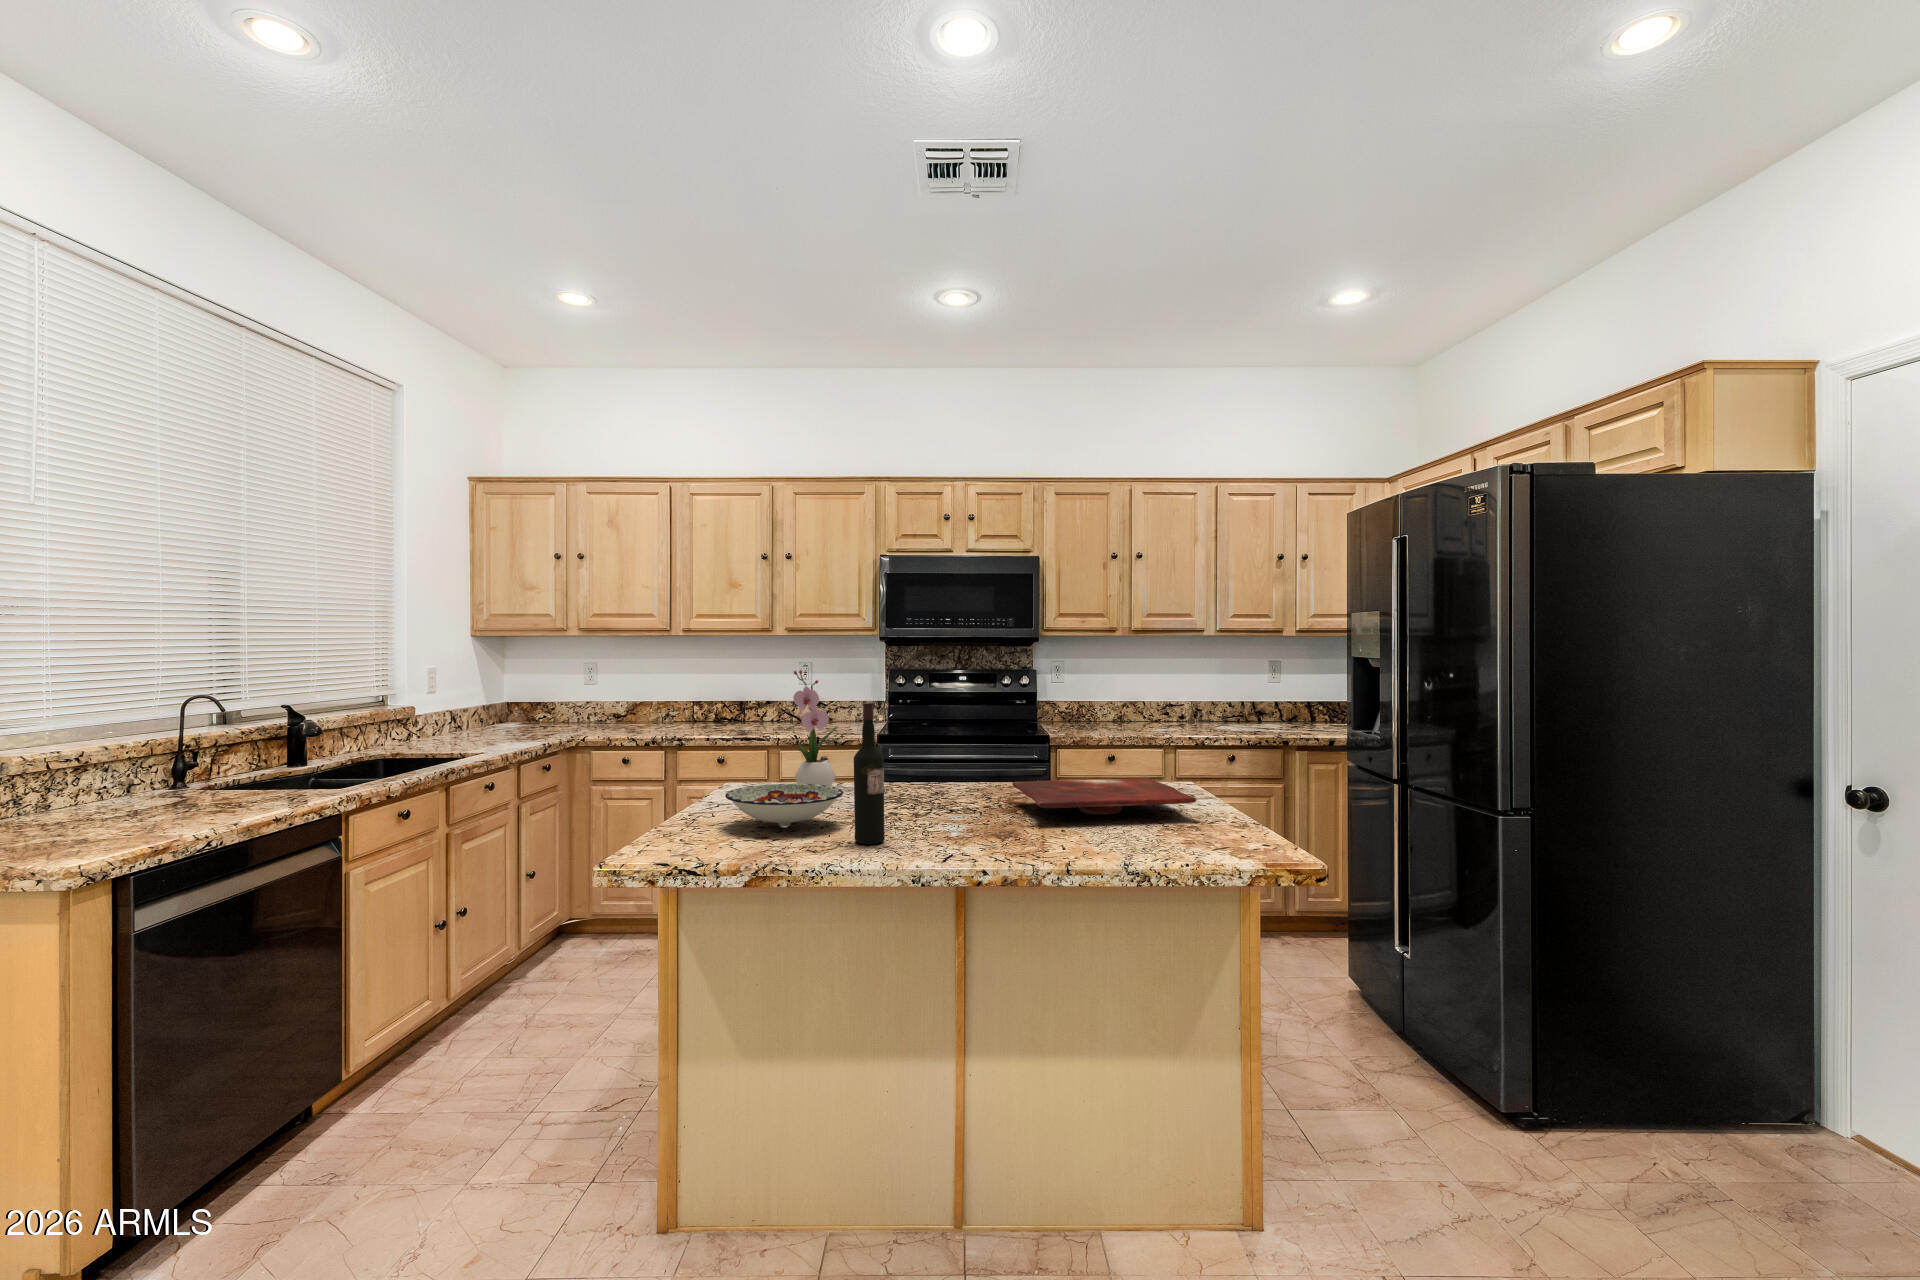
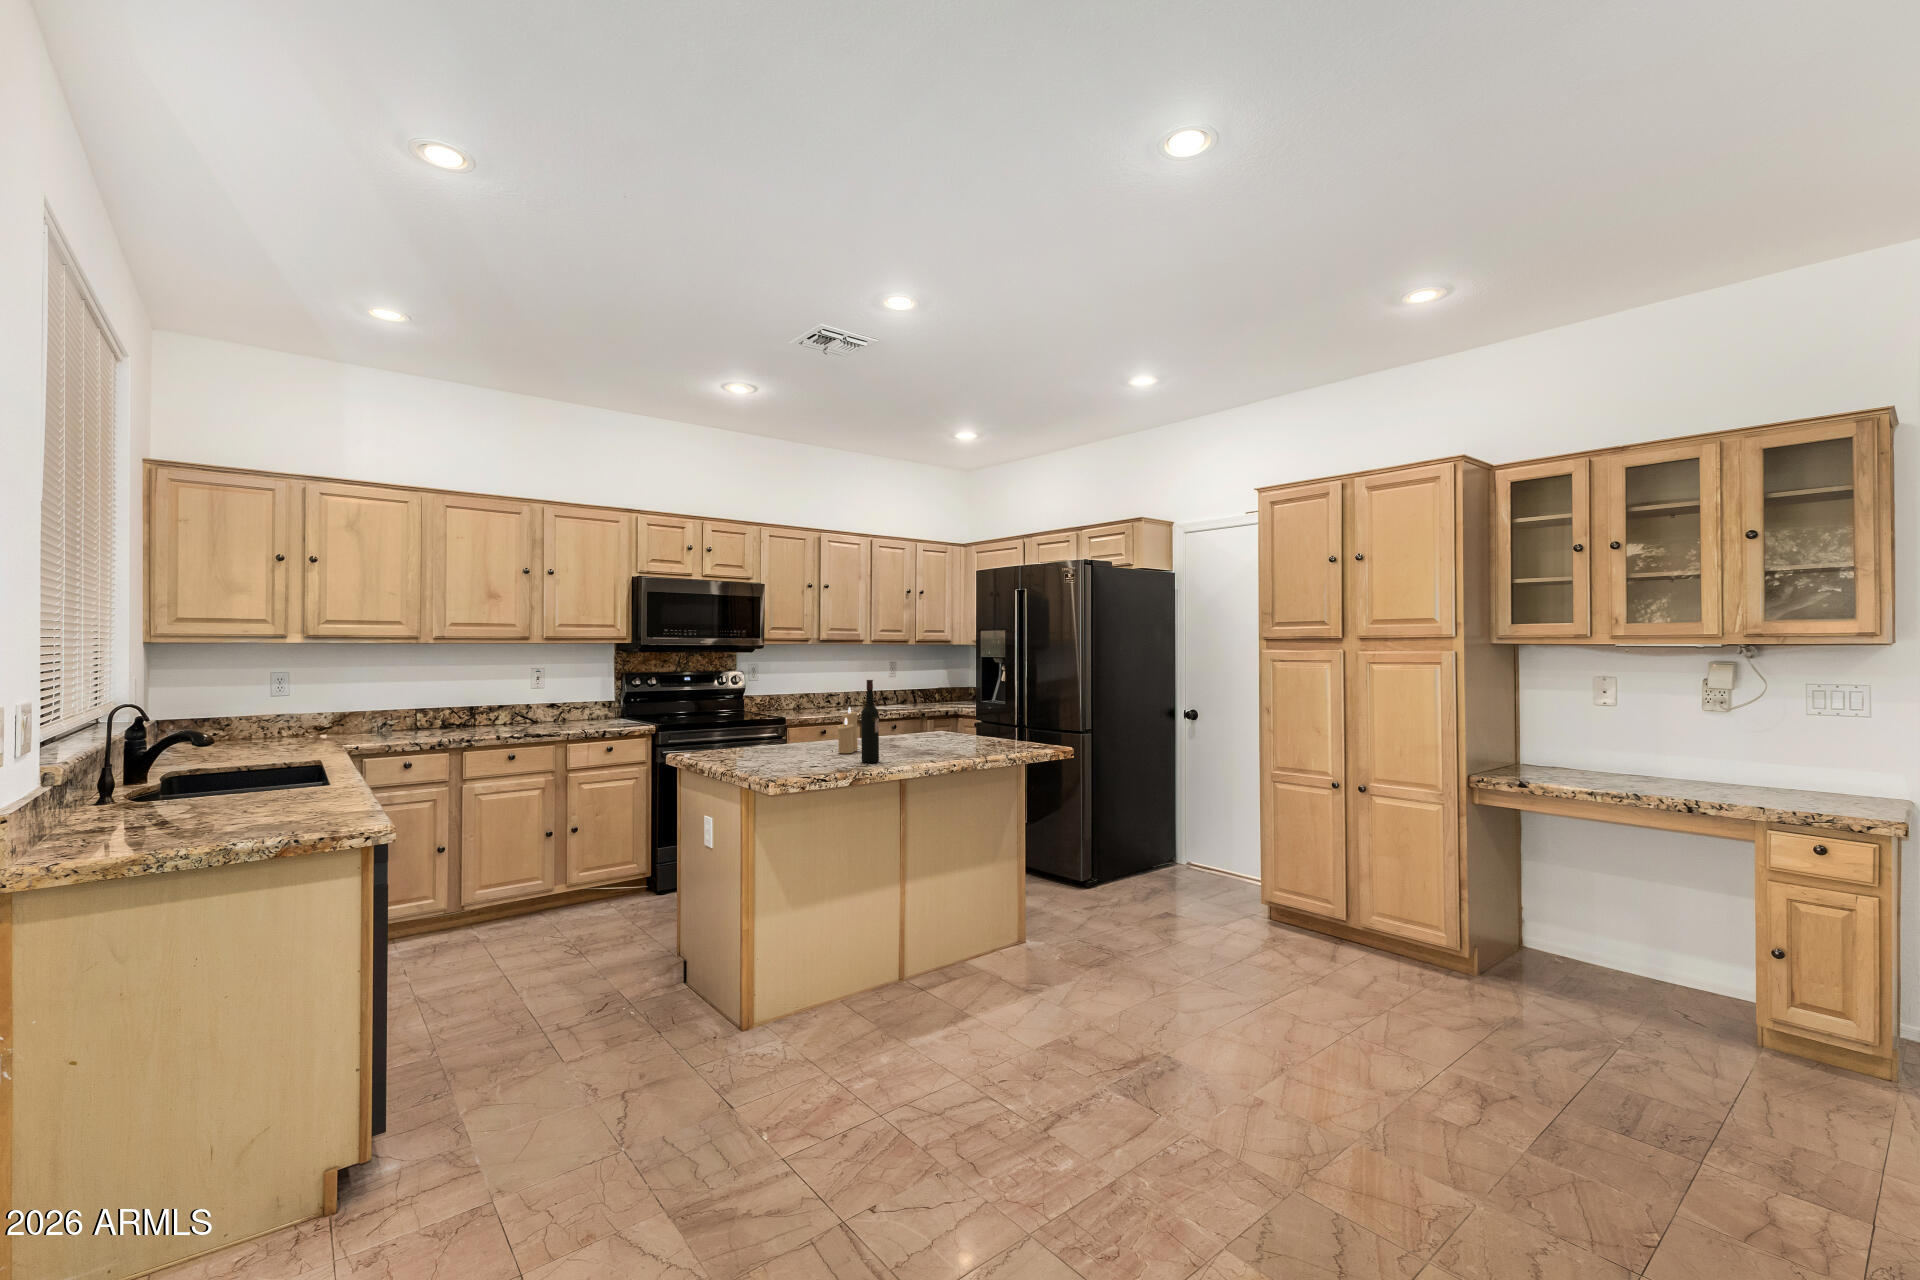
flower arrangement: present [793,670,838,786] -> none [732,665,762,752]
candle: none [894,740,937,816] -> present [838,707,858,753]
cutting board: present [1012,779,1196,814] -> none [883,726,991,744]
bowl: present [725,784,843,827] -> none [760,737,835,763]

